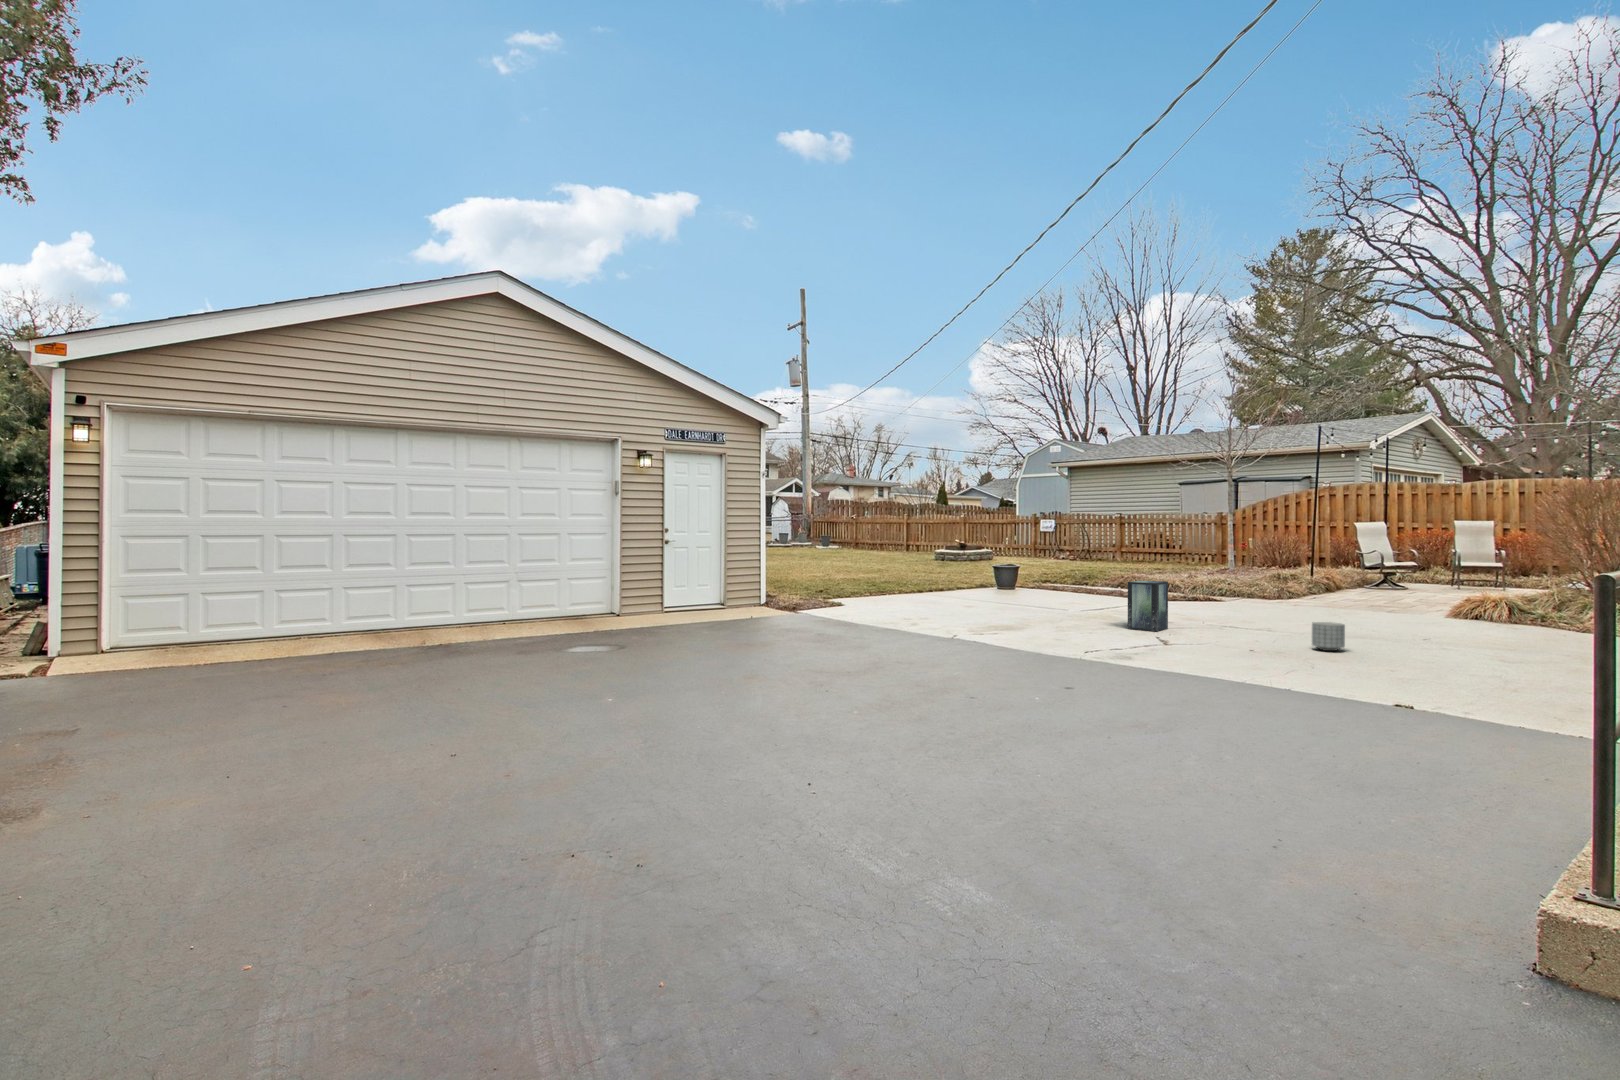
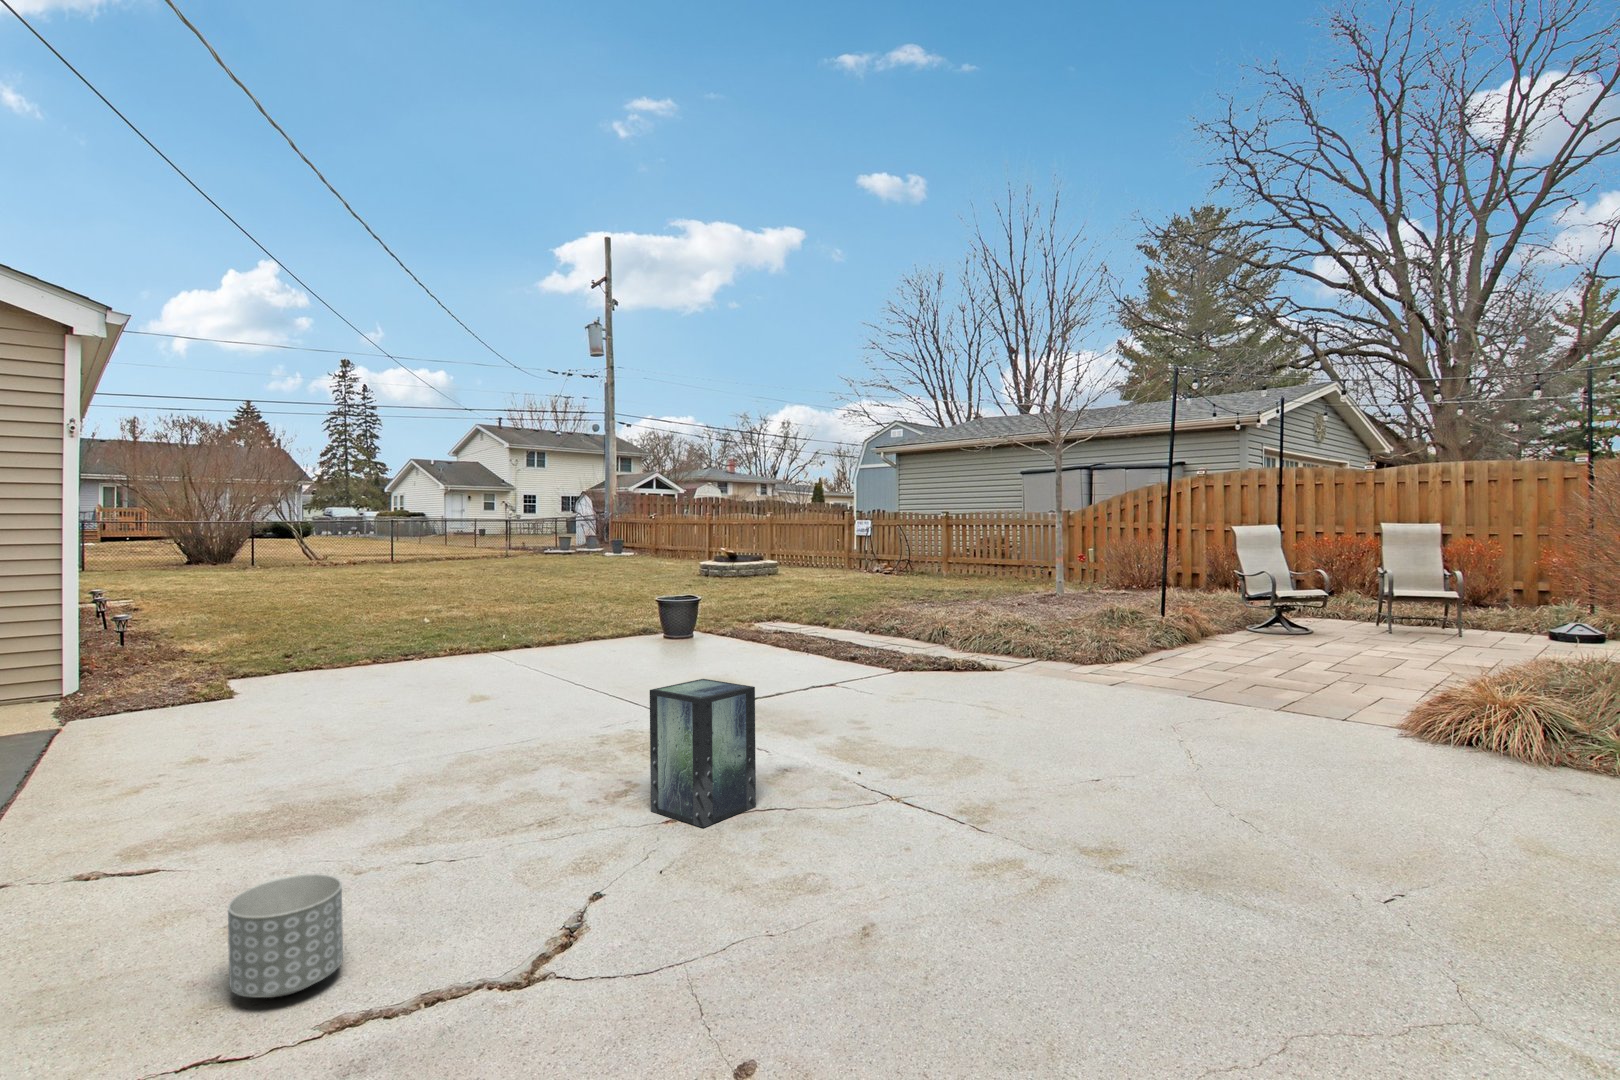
planter: present [1312,622,1345,651] -> present [228,874,343,998]

